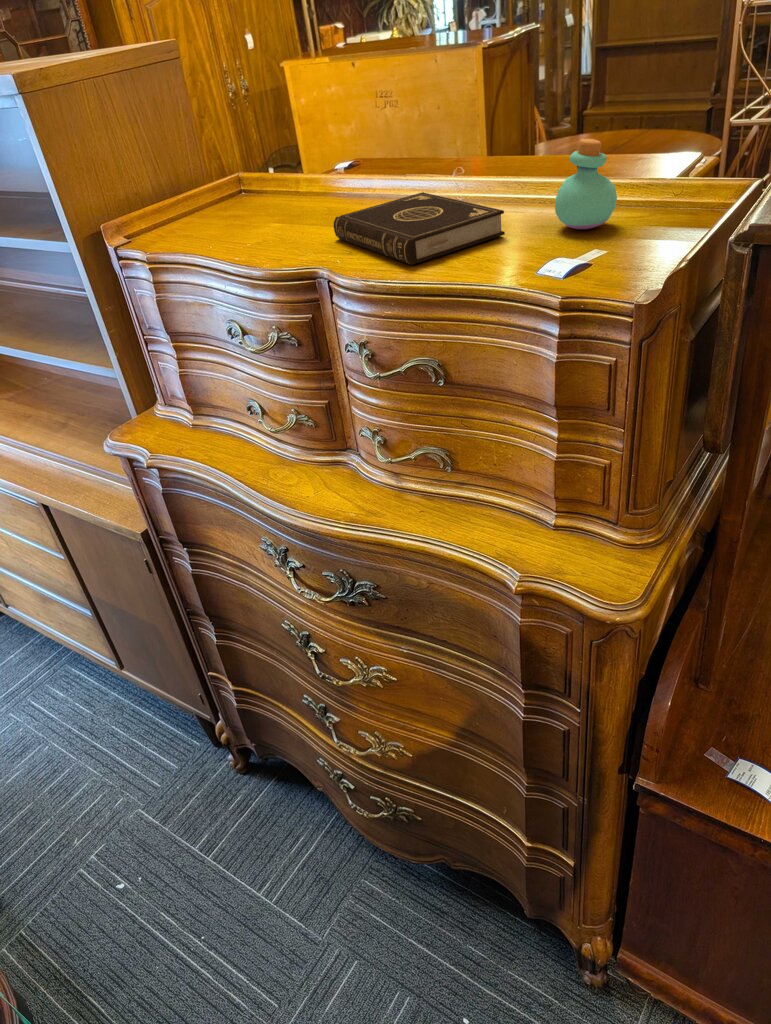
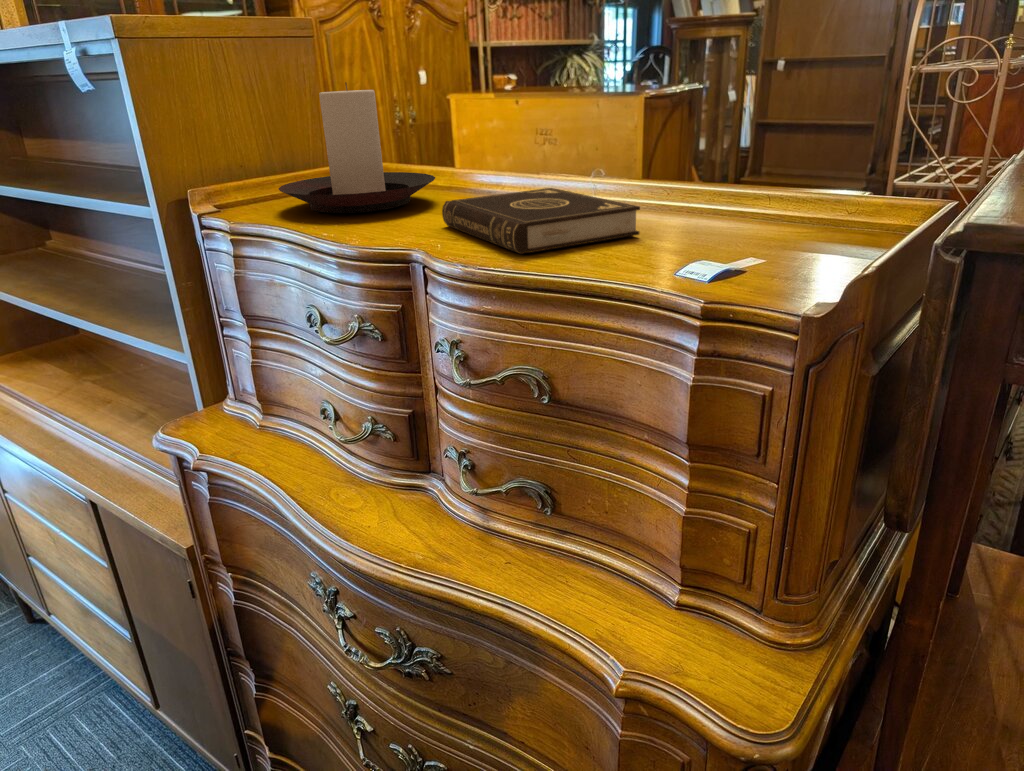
candle holder: none [180,108,316,233] -> present [278,83,435,213]
perfume bottle: present [555,139,617,229] -> none [702,133,777,236]

